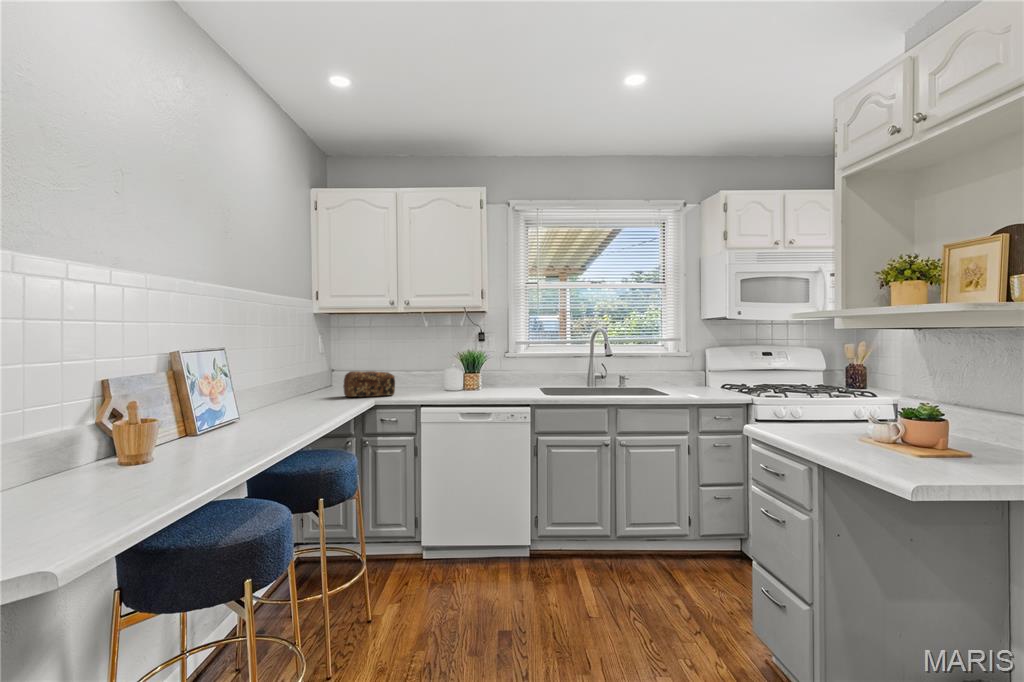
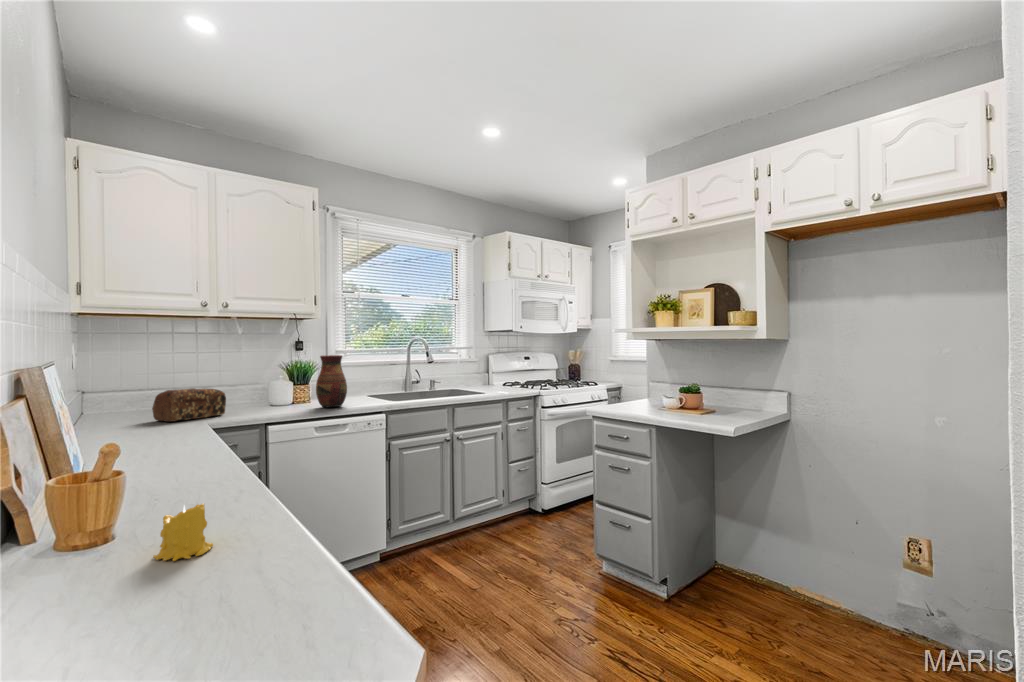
vase: none [469,345,498,396] -> present [316,355,347,408]
candle: none [44,446,97,488] -> present [153,504,213,561]

